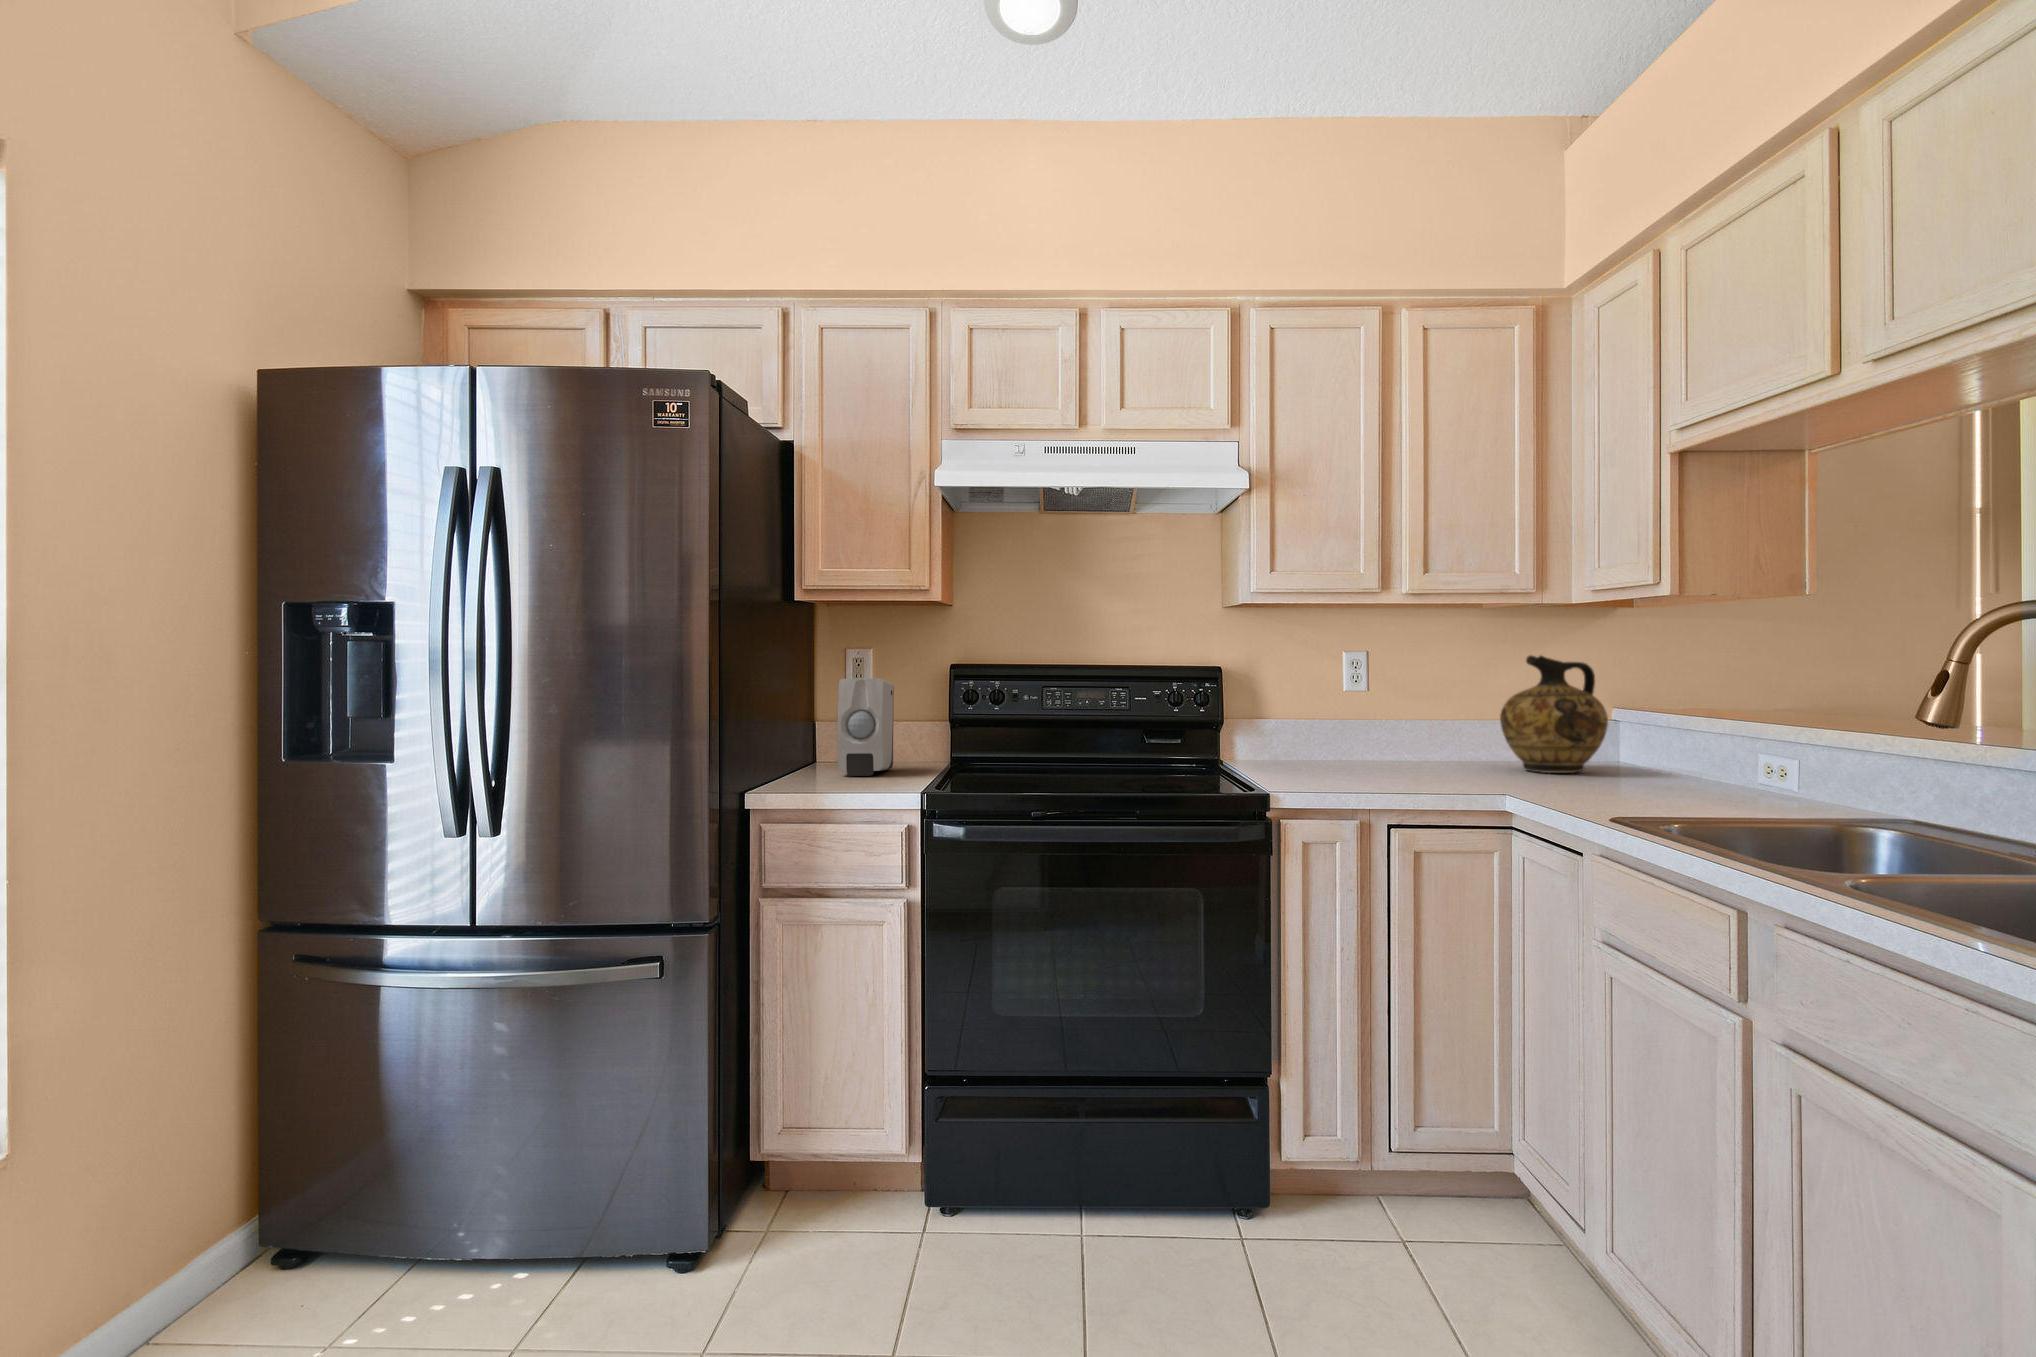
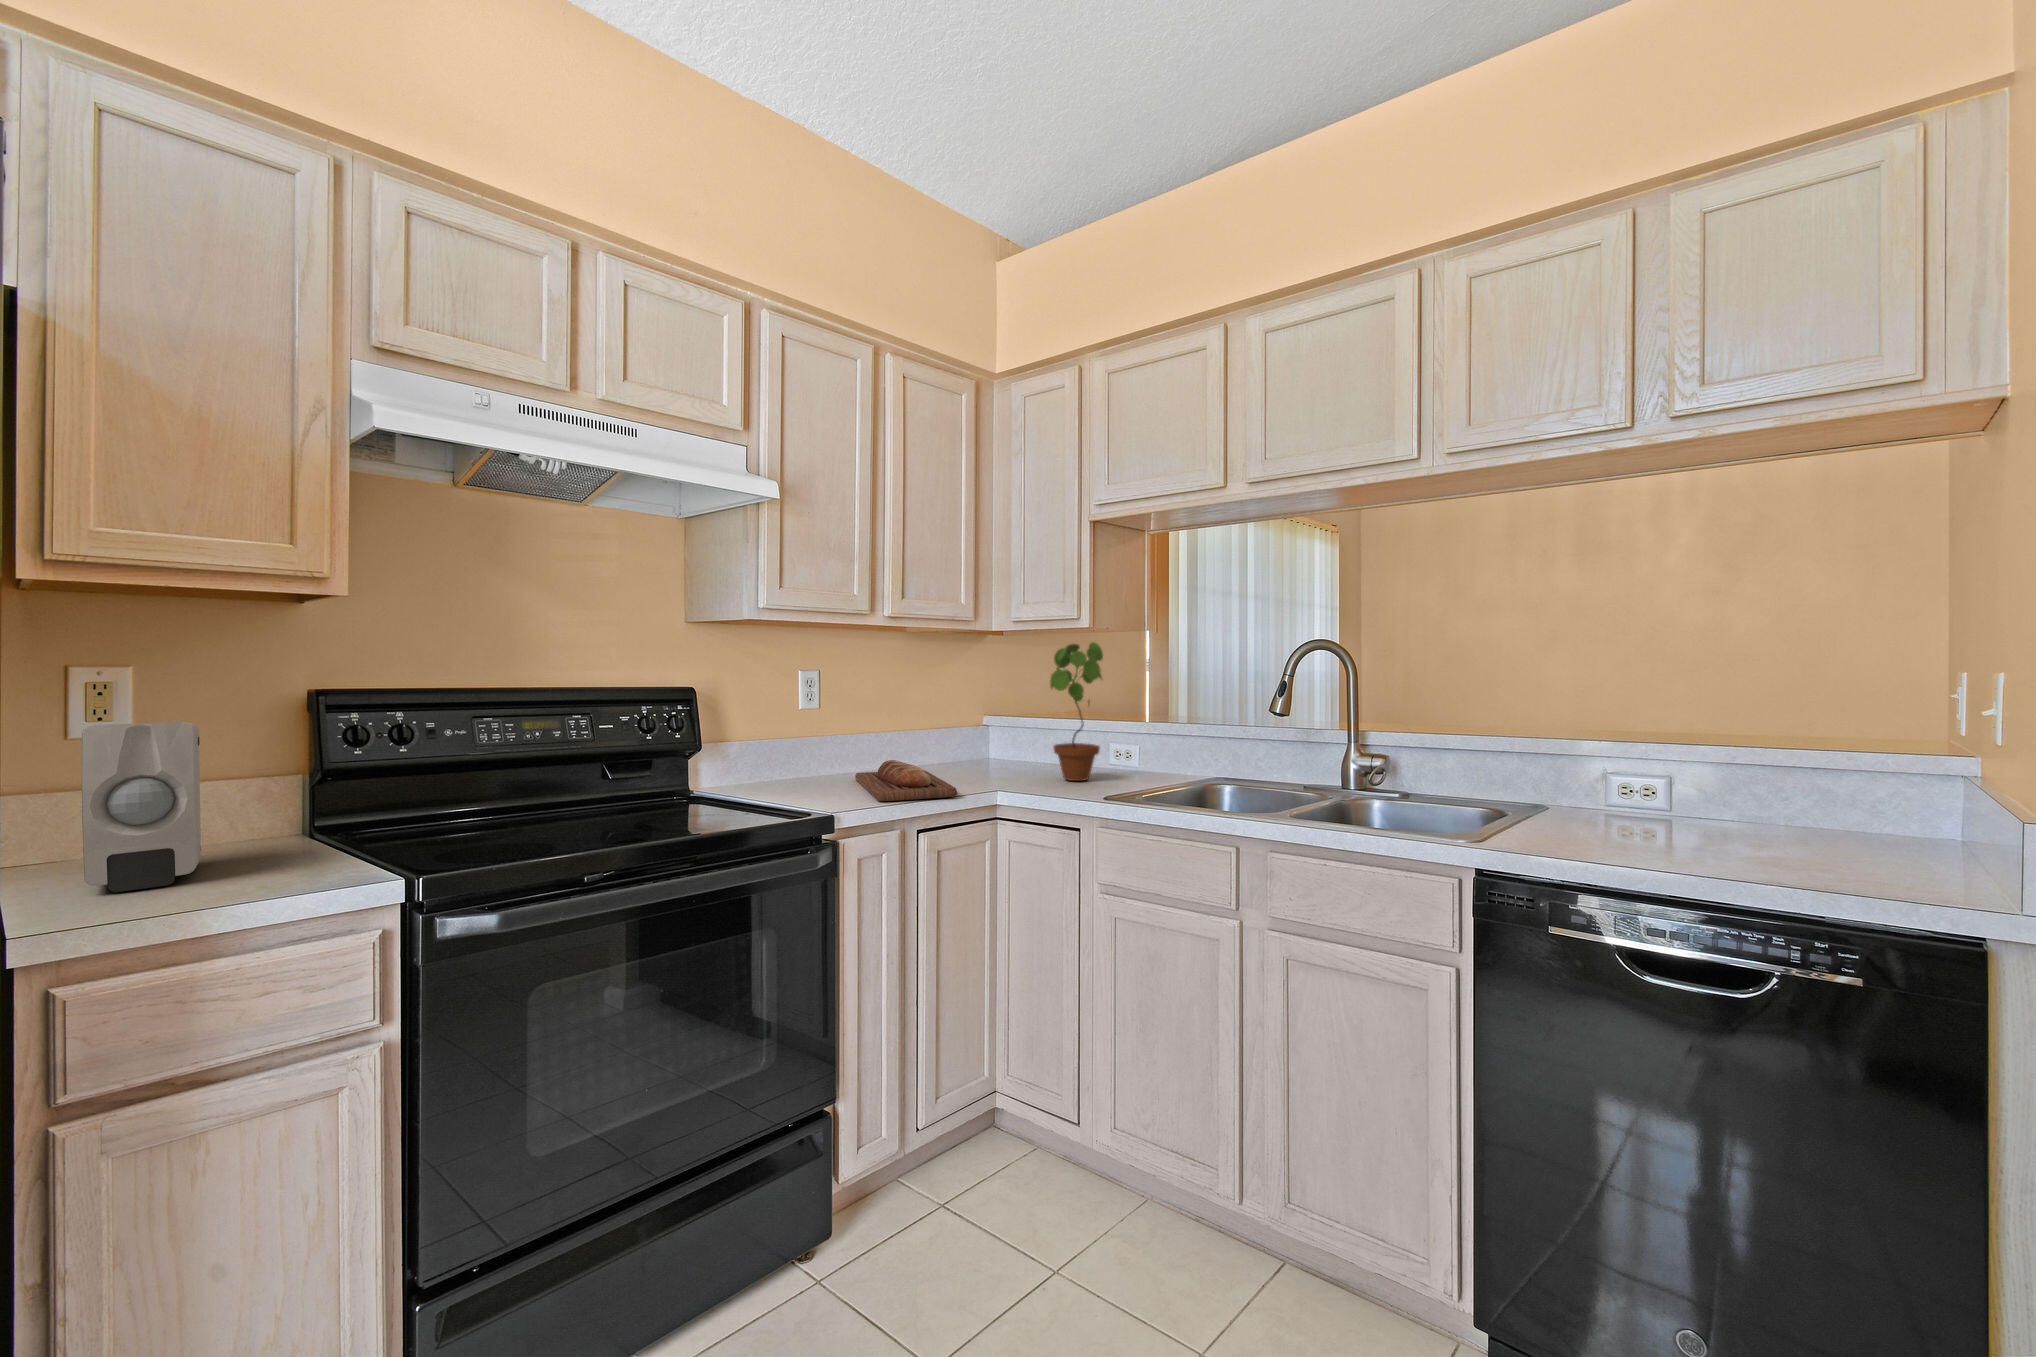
potted plant: none [1612,610,1704,789] -> present [1050,642,1103,781]
ceramic jug: present [1500,655,1608,773] -> none [947,673,1025,772]
bread loaf: none [1366,748,1460,786] -> present [855,760,957,801]

